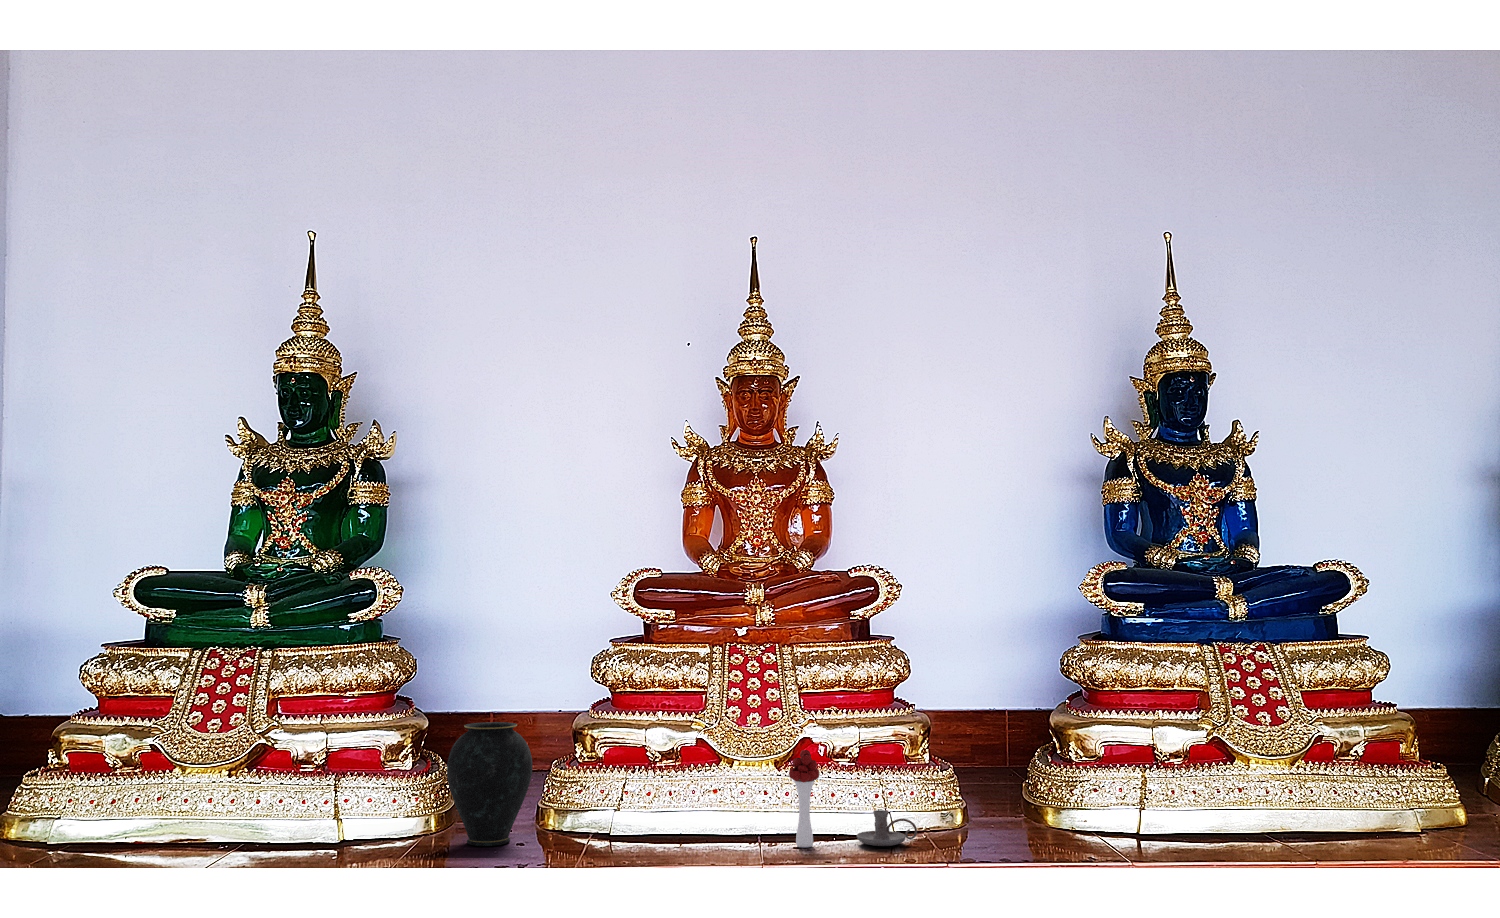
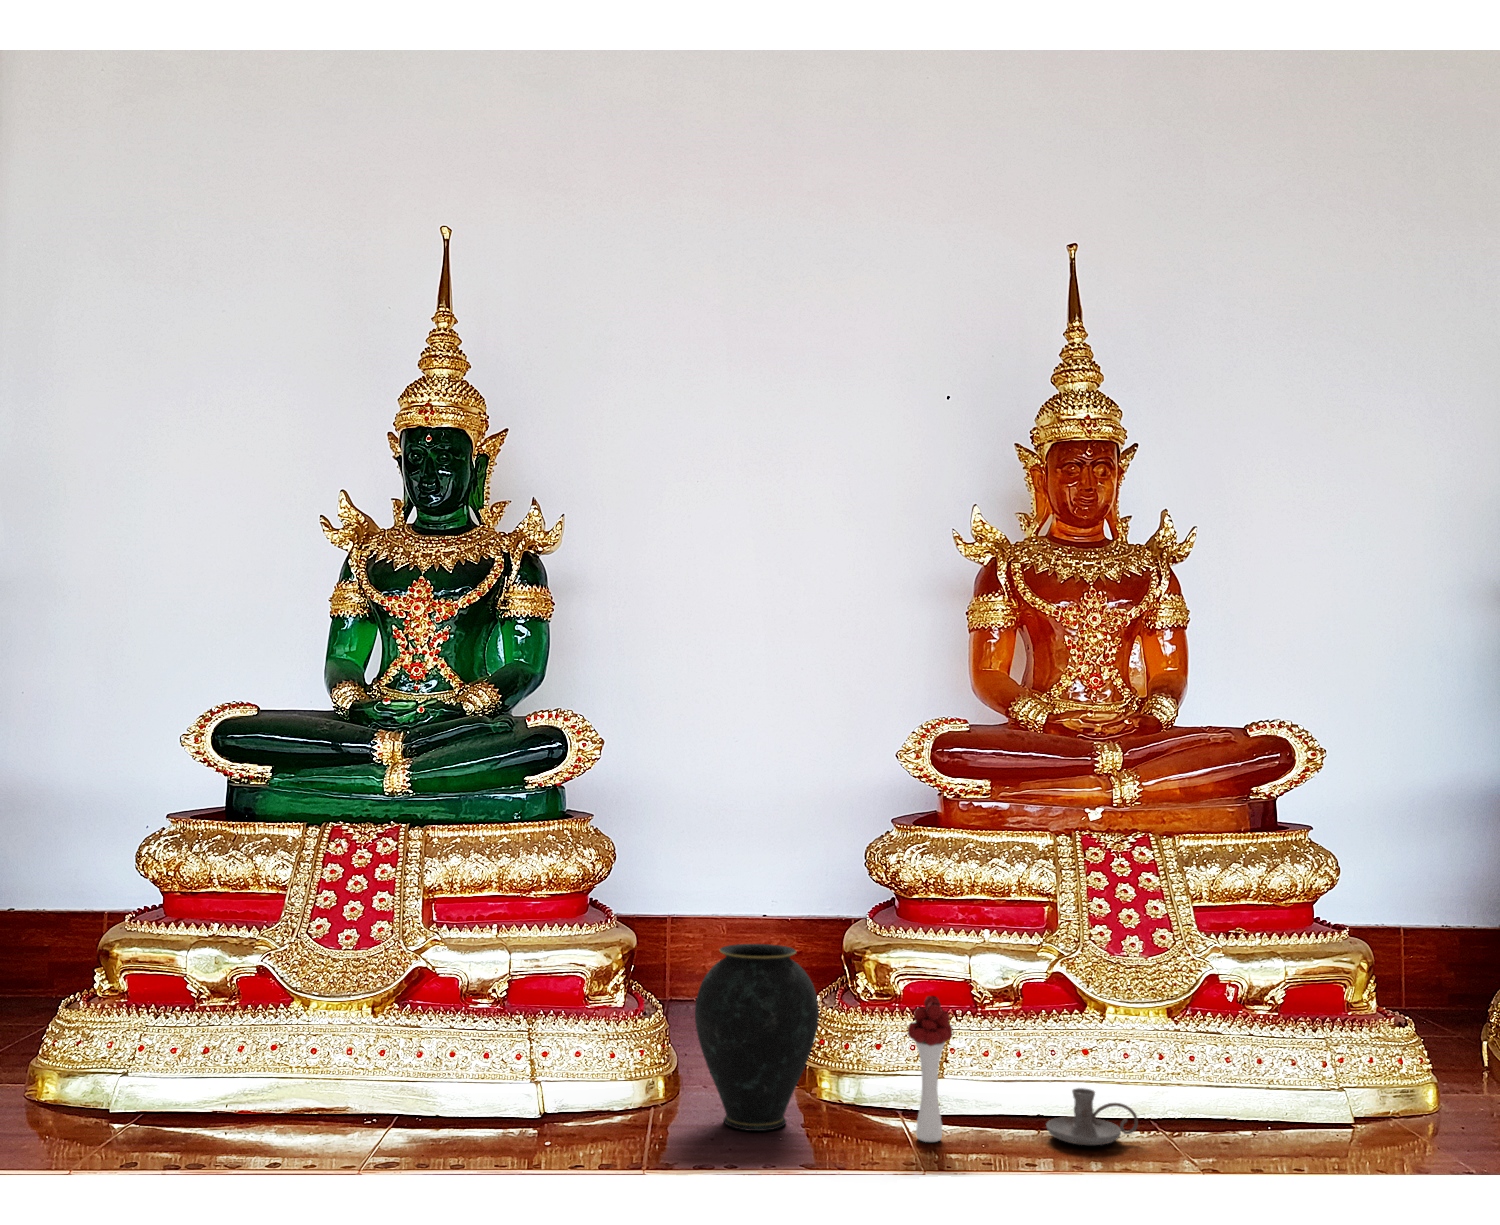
flower bouquet: present [789,750,819,847] -> present [908,996,953,1142]
candle holder: present [857,810,917,846] -> present [1046,1088,1138,1145]

